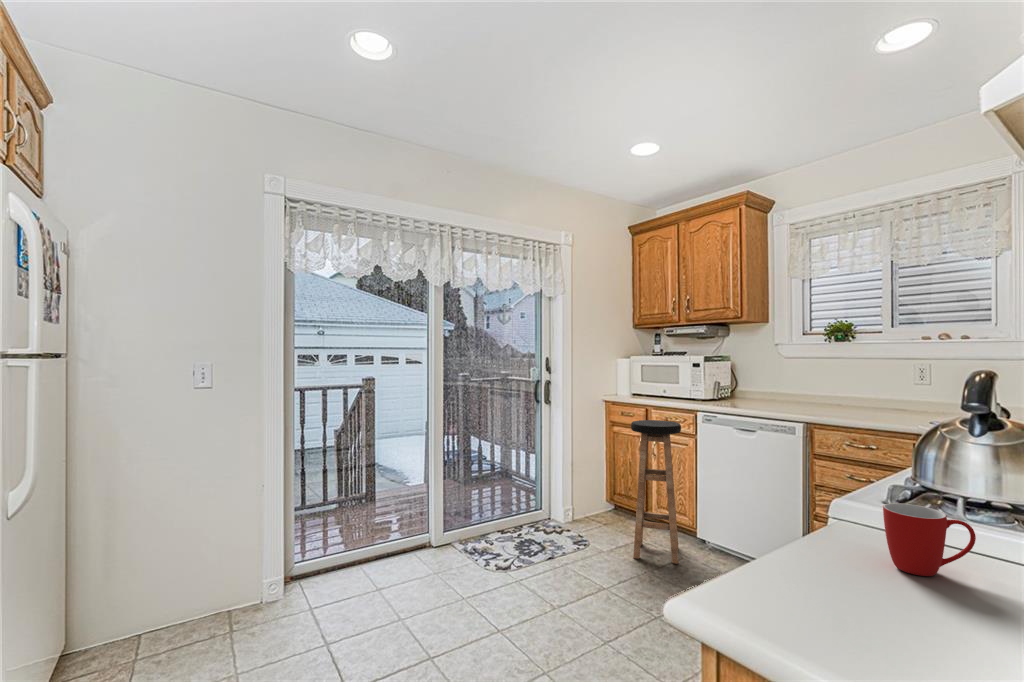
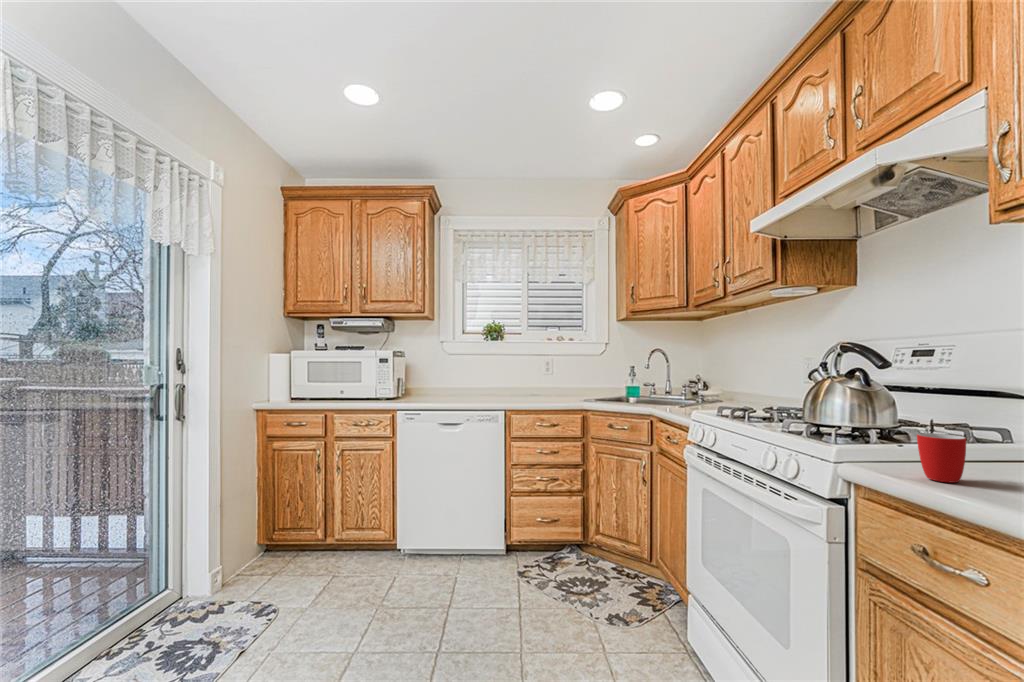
bar stool: present [631,420,681,564] -> none [333,424,400,600]

